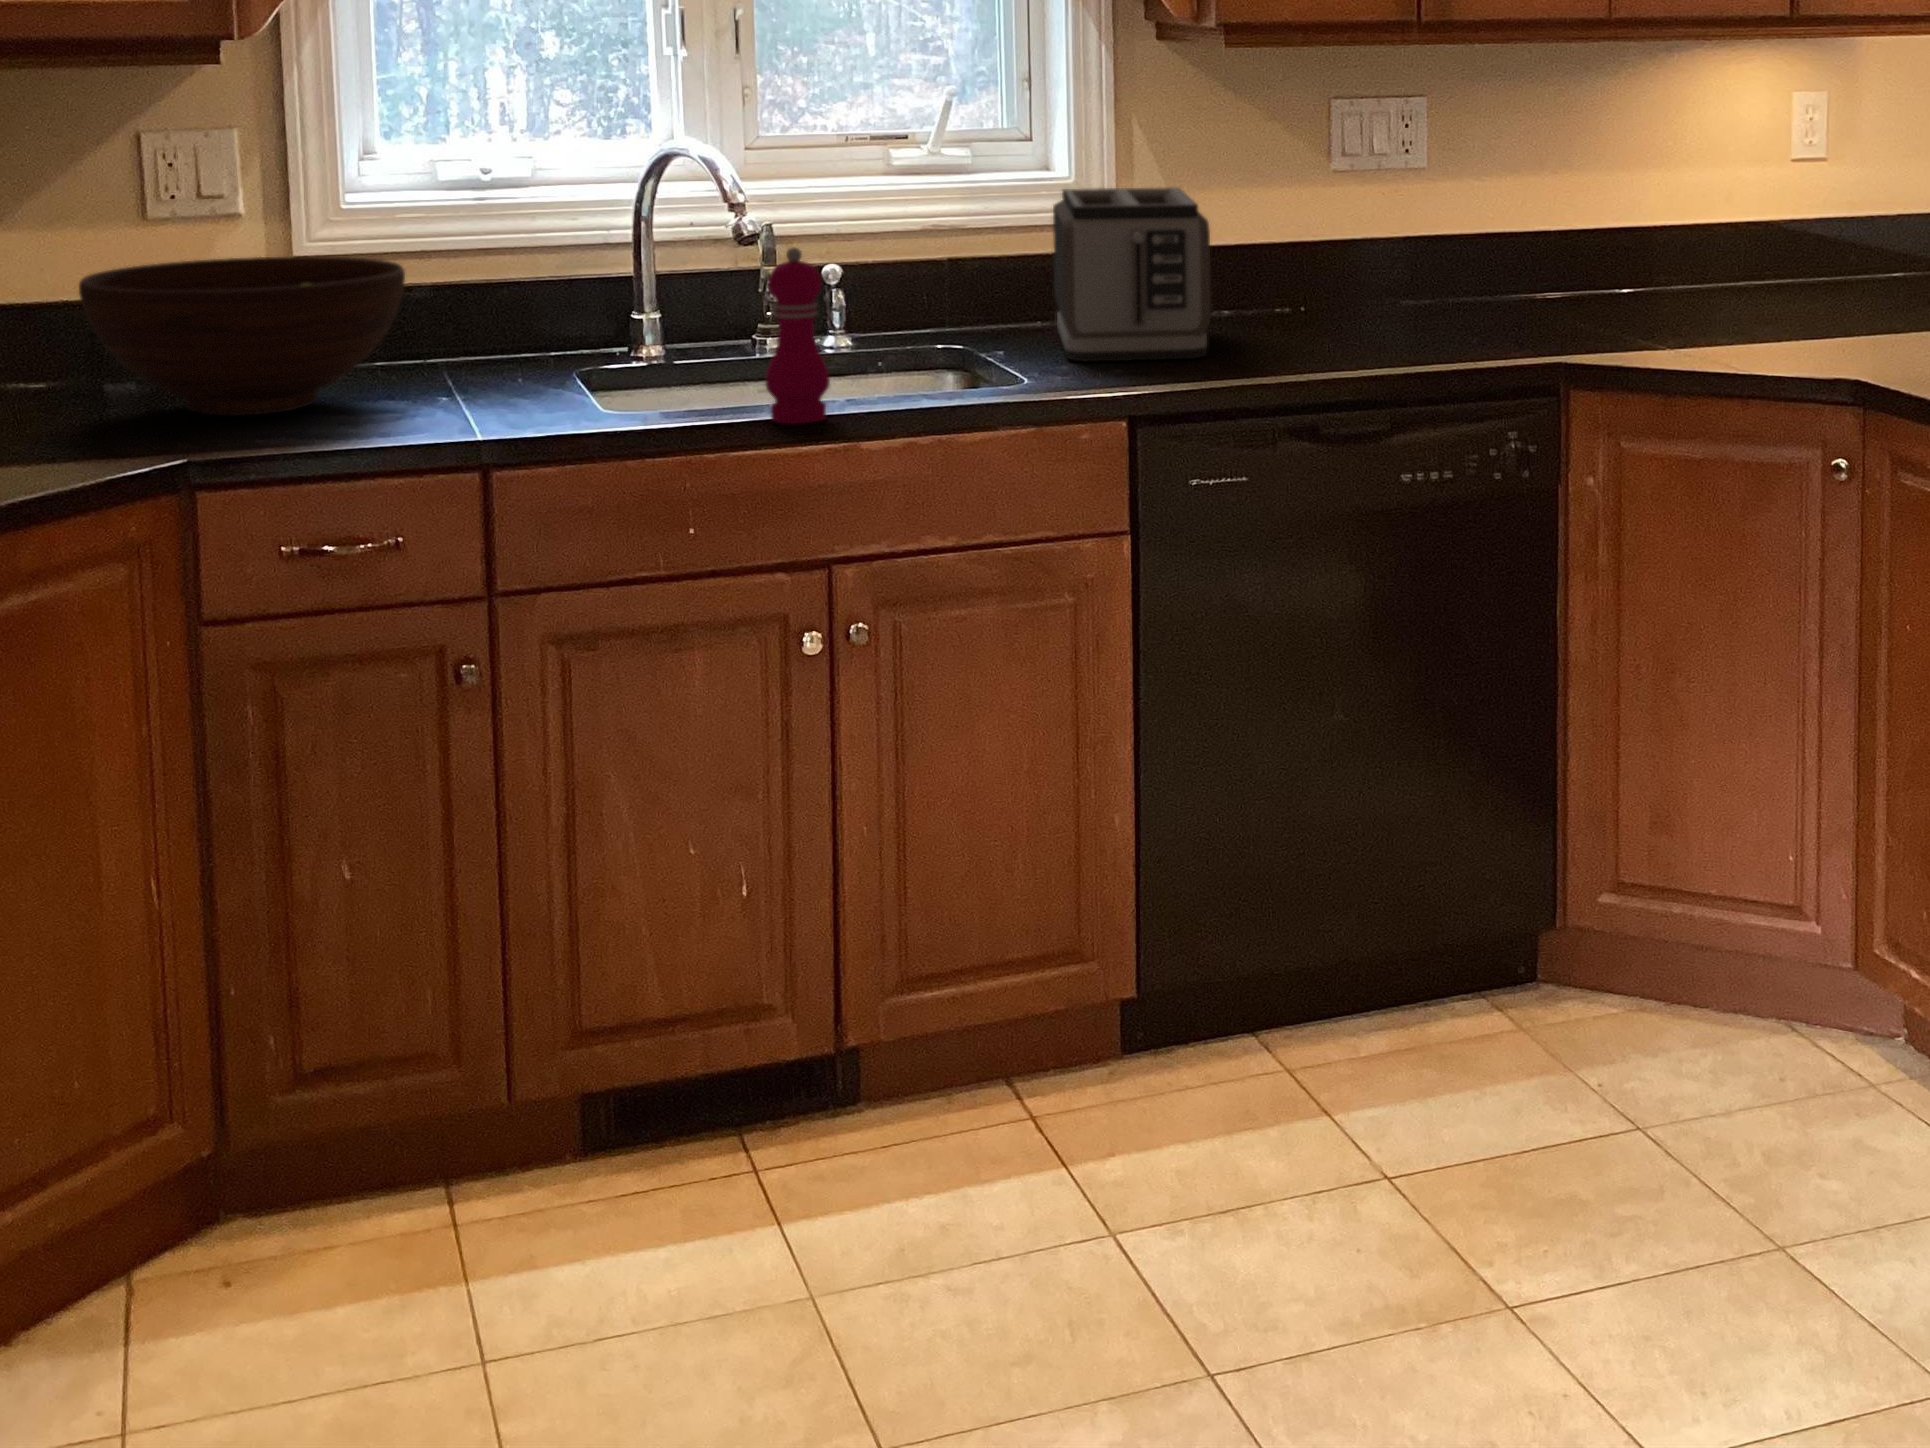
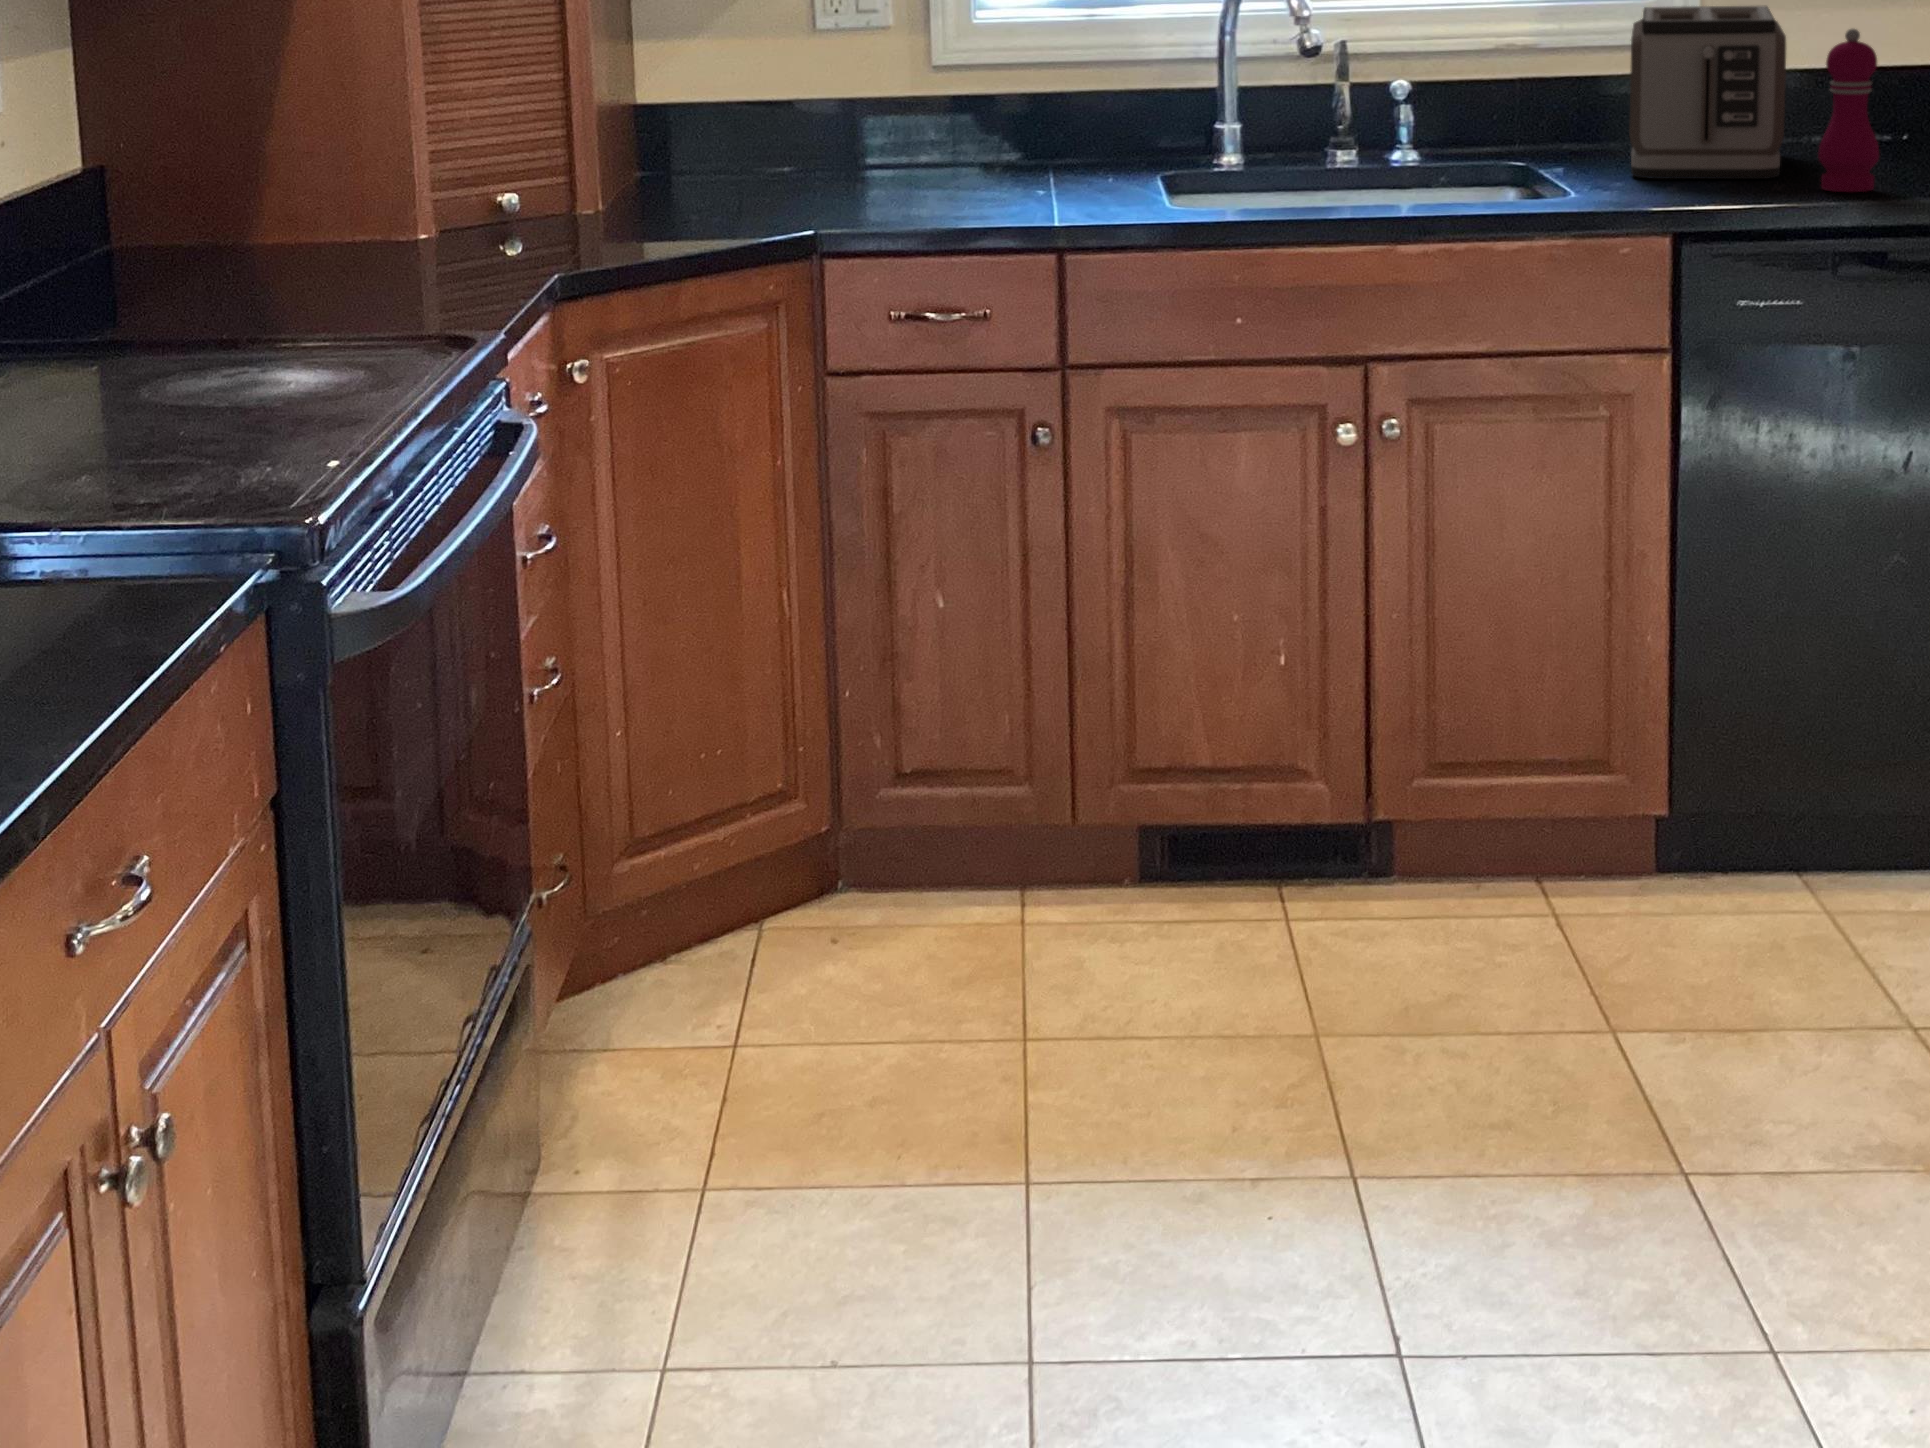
pepper mill: present [766,247,830,424] -> present [1818,29,1879,192]
fruit bowl: present [79,256,405,416] -> none [749,62,1012,199]

